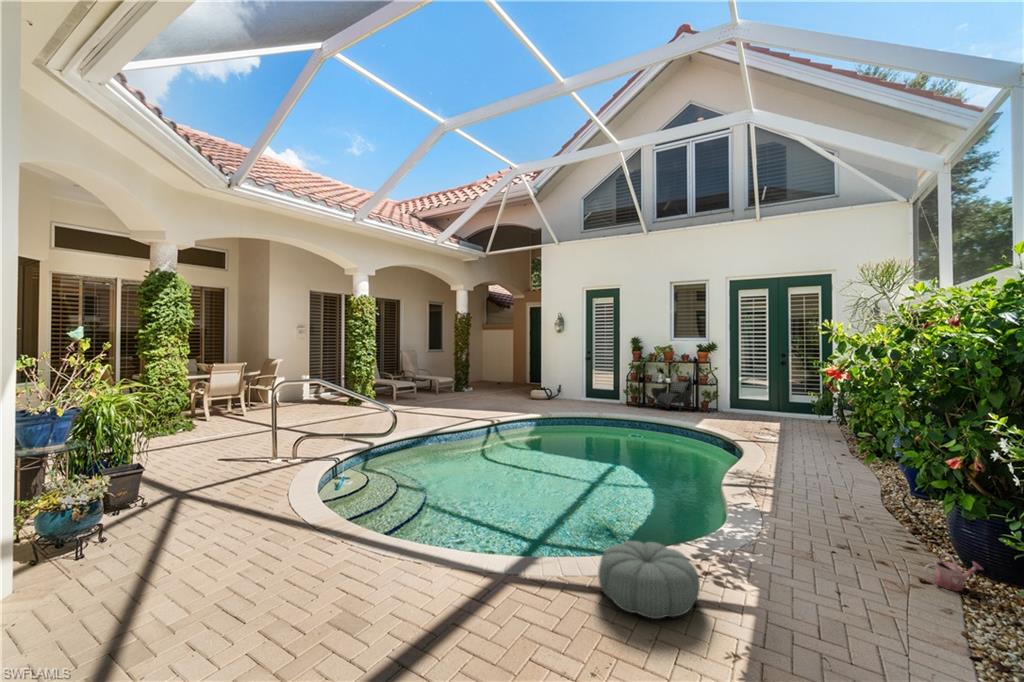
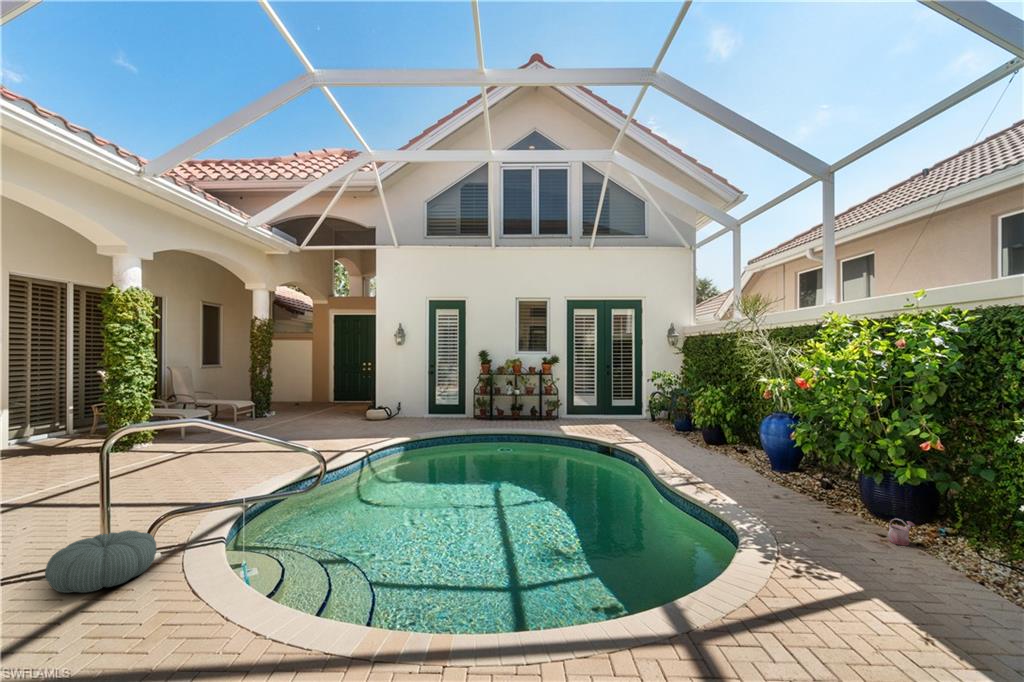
armchair: present [651,376,693,411] -> none [503,384,541,422]
pouf: present [598,541,700,619] -> present [45,530,157,593]

